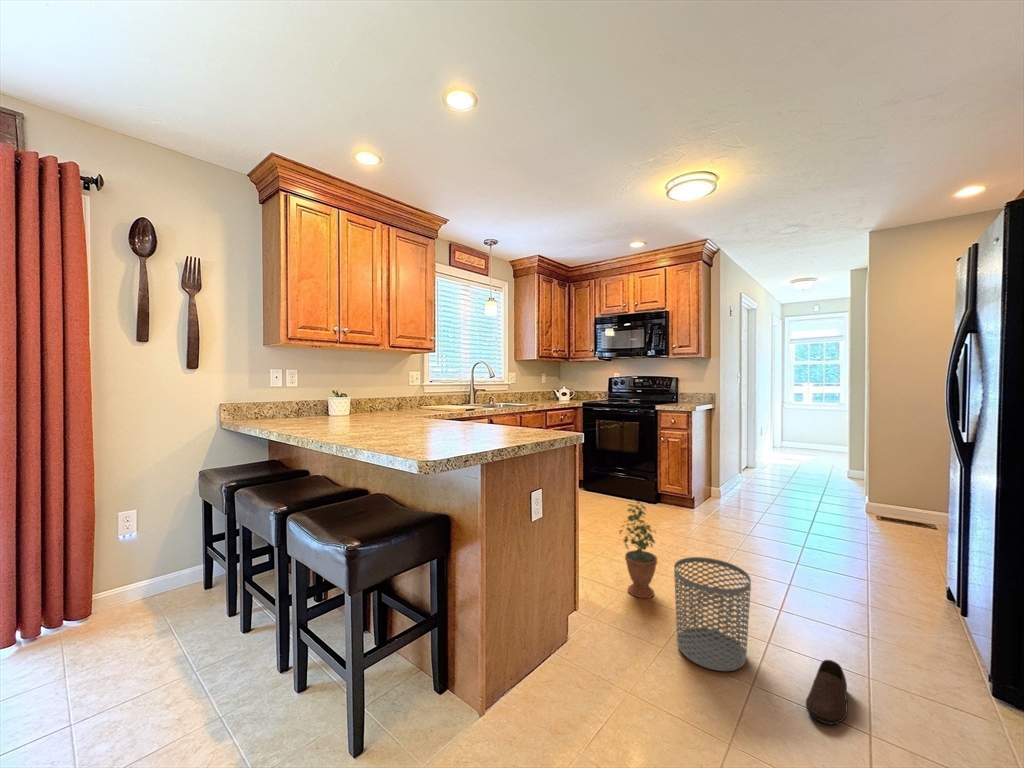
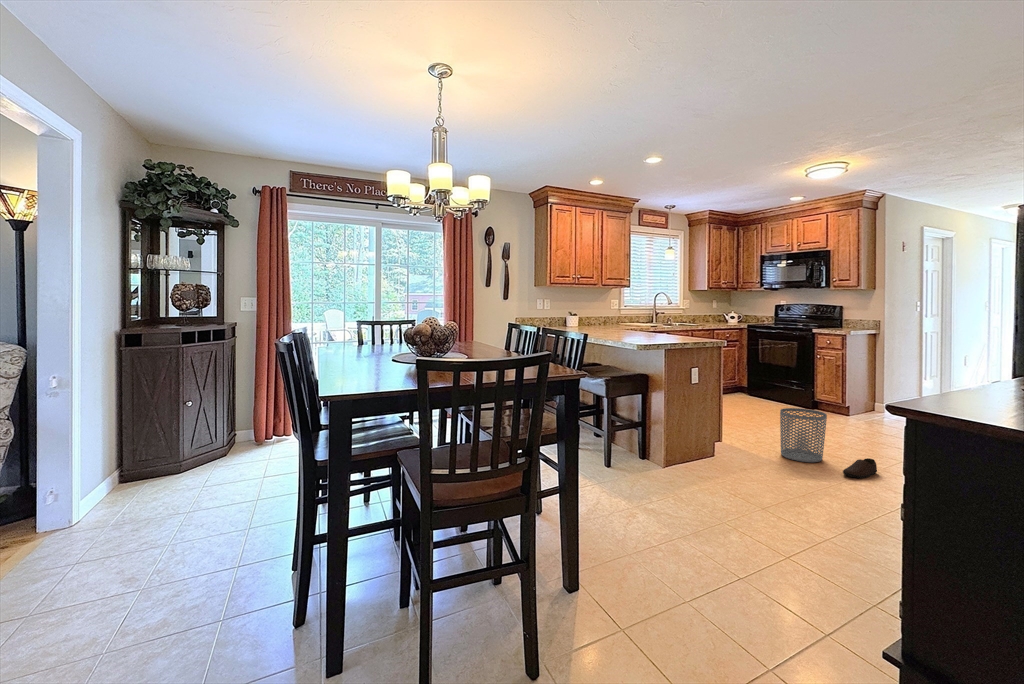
potted plant: present [620,501,657,598] -> none [755,381,781,440]

